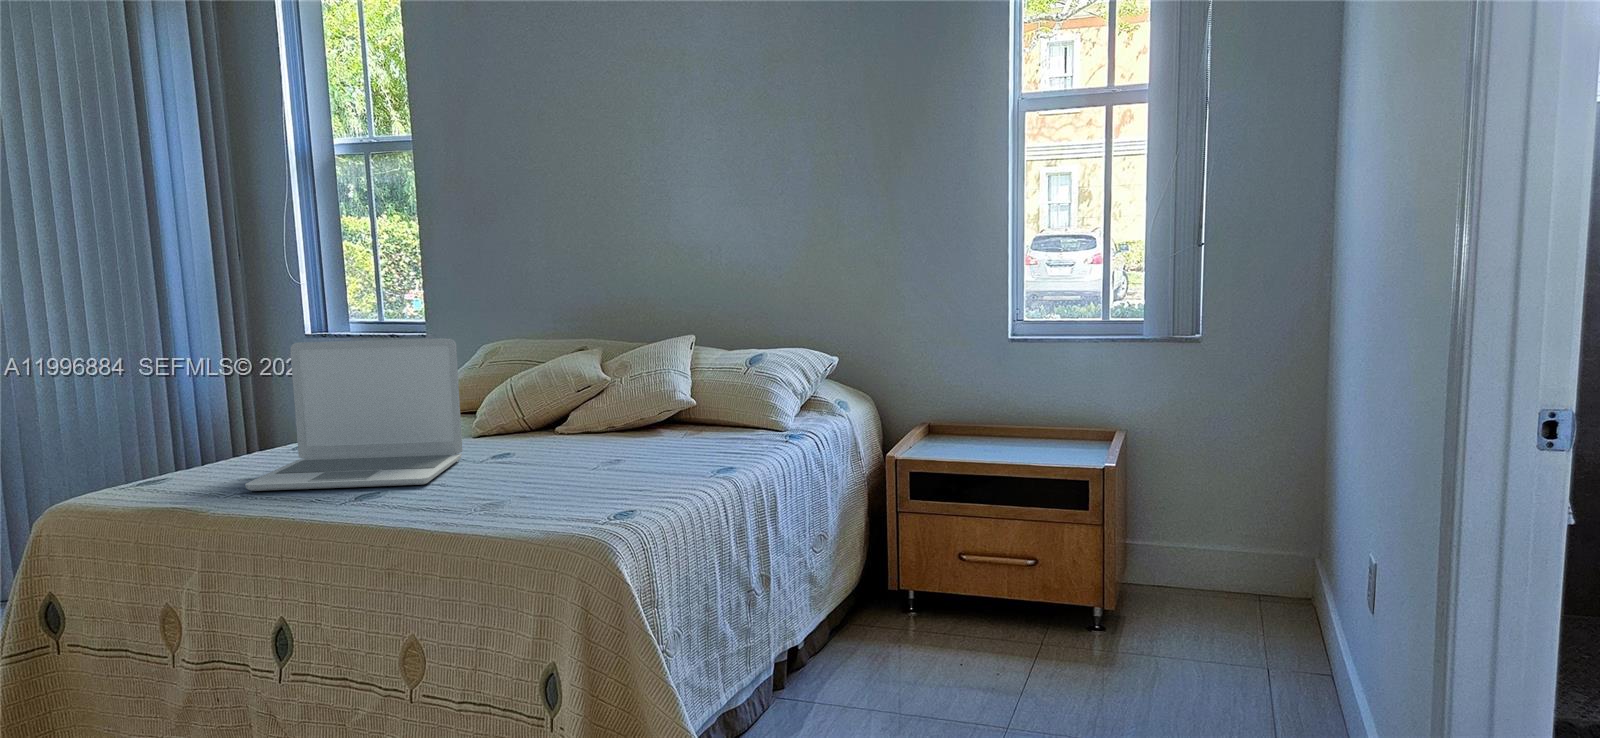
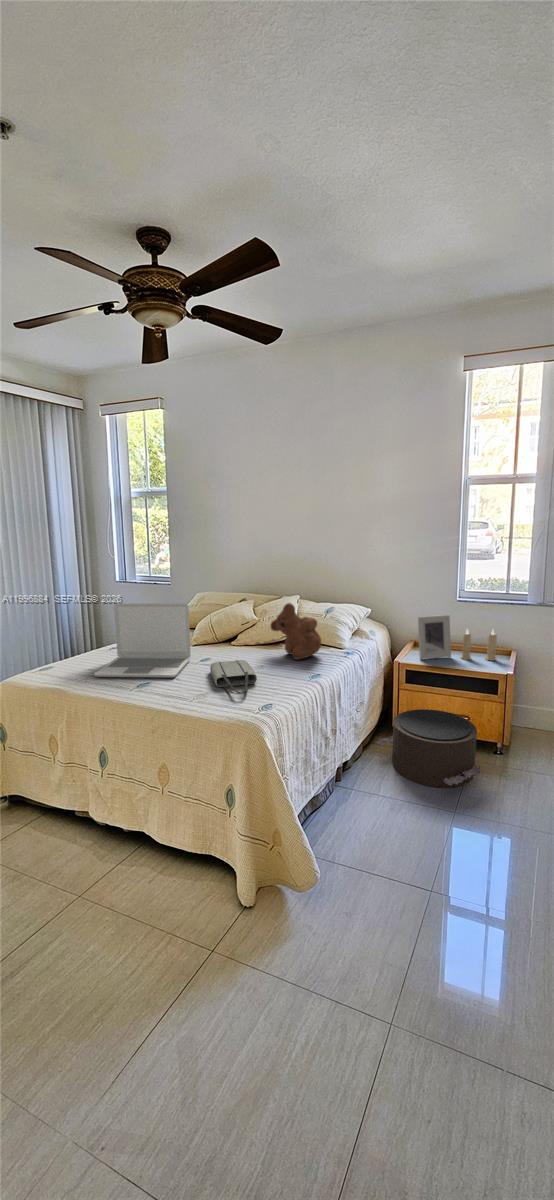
teddy bear: none [633,337,737,449] -> present [271,603,321,660]
picture frame: none [929,362,997,450] -> present [418,615,451,660]
candle: none [1015,384,1082,447] -> present [461,630,497,661]
tote bag: none [505,448,603,497] -> present [210,660,257,694]
pouf: none [856,545,1061,685] -> present [377,709,483,788]

